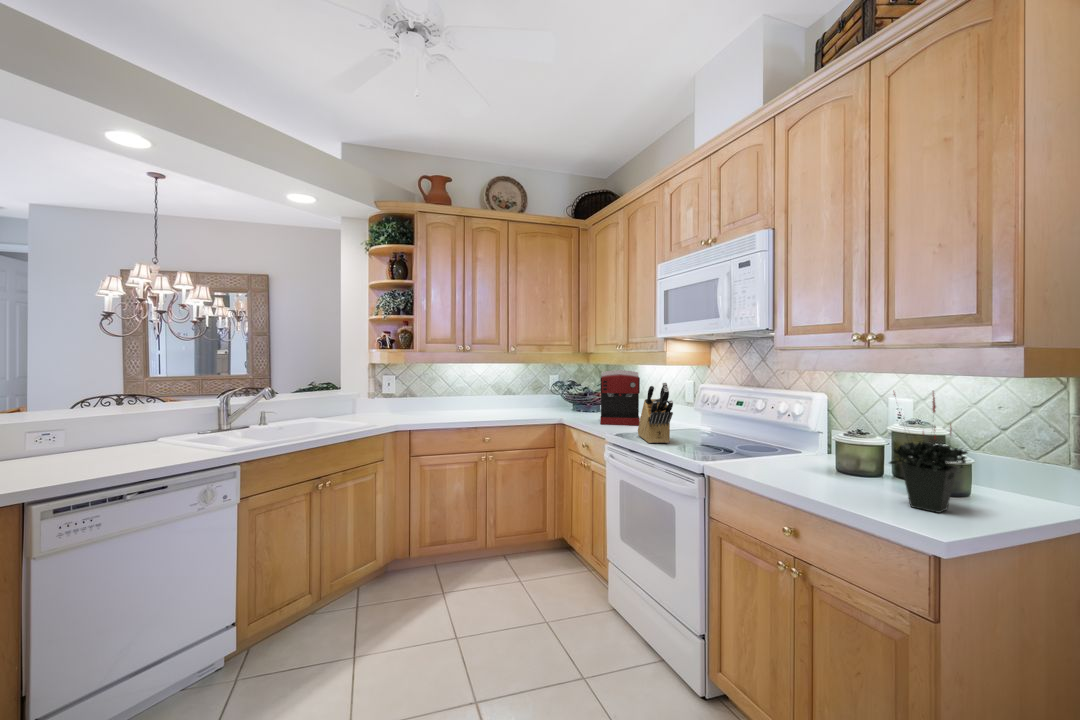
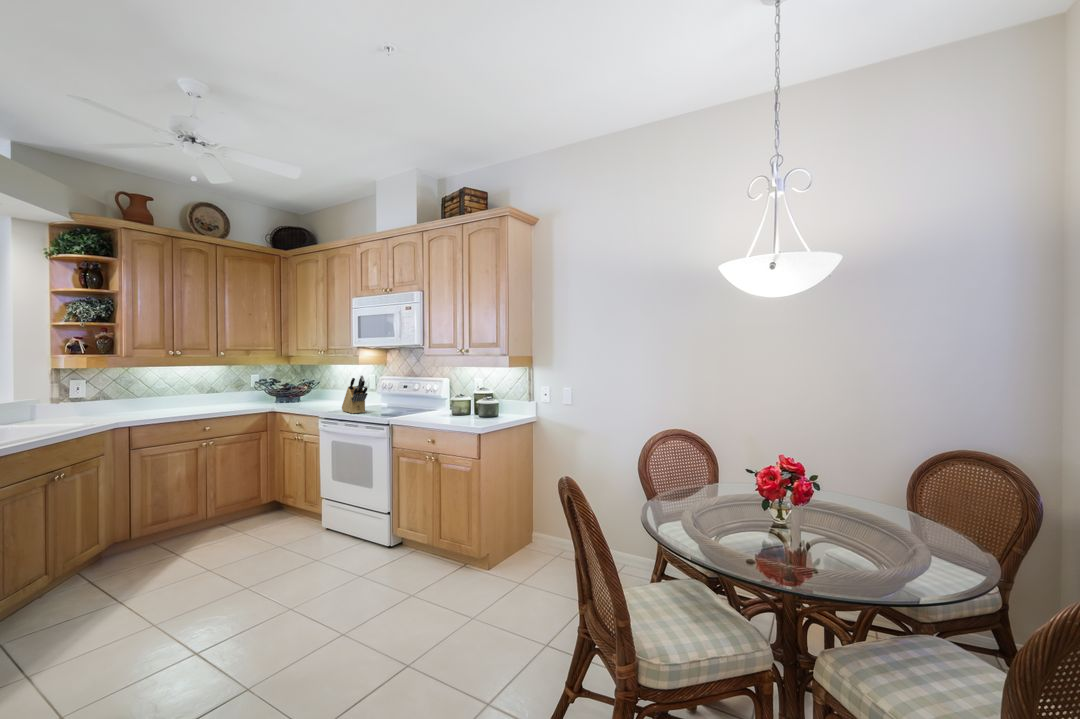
coffee maker: present [600,370,640,425] -> none [307,368,339,408]
potted plant: present [889,393,967,513] -> none [468,373,494,422]

